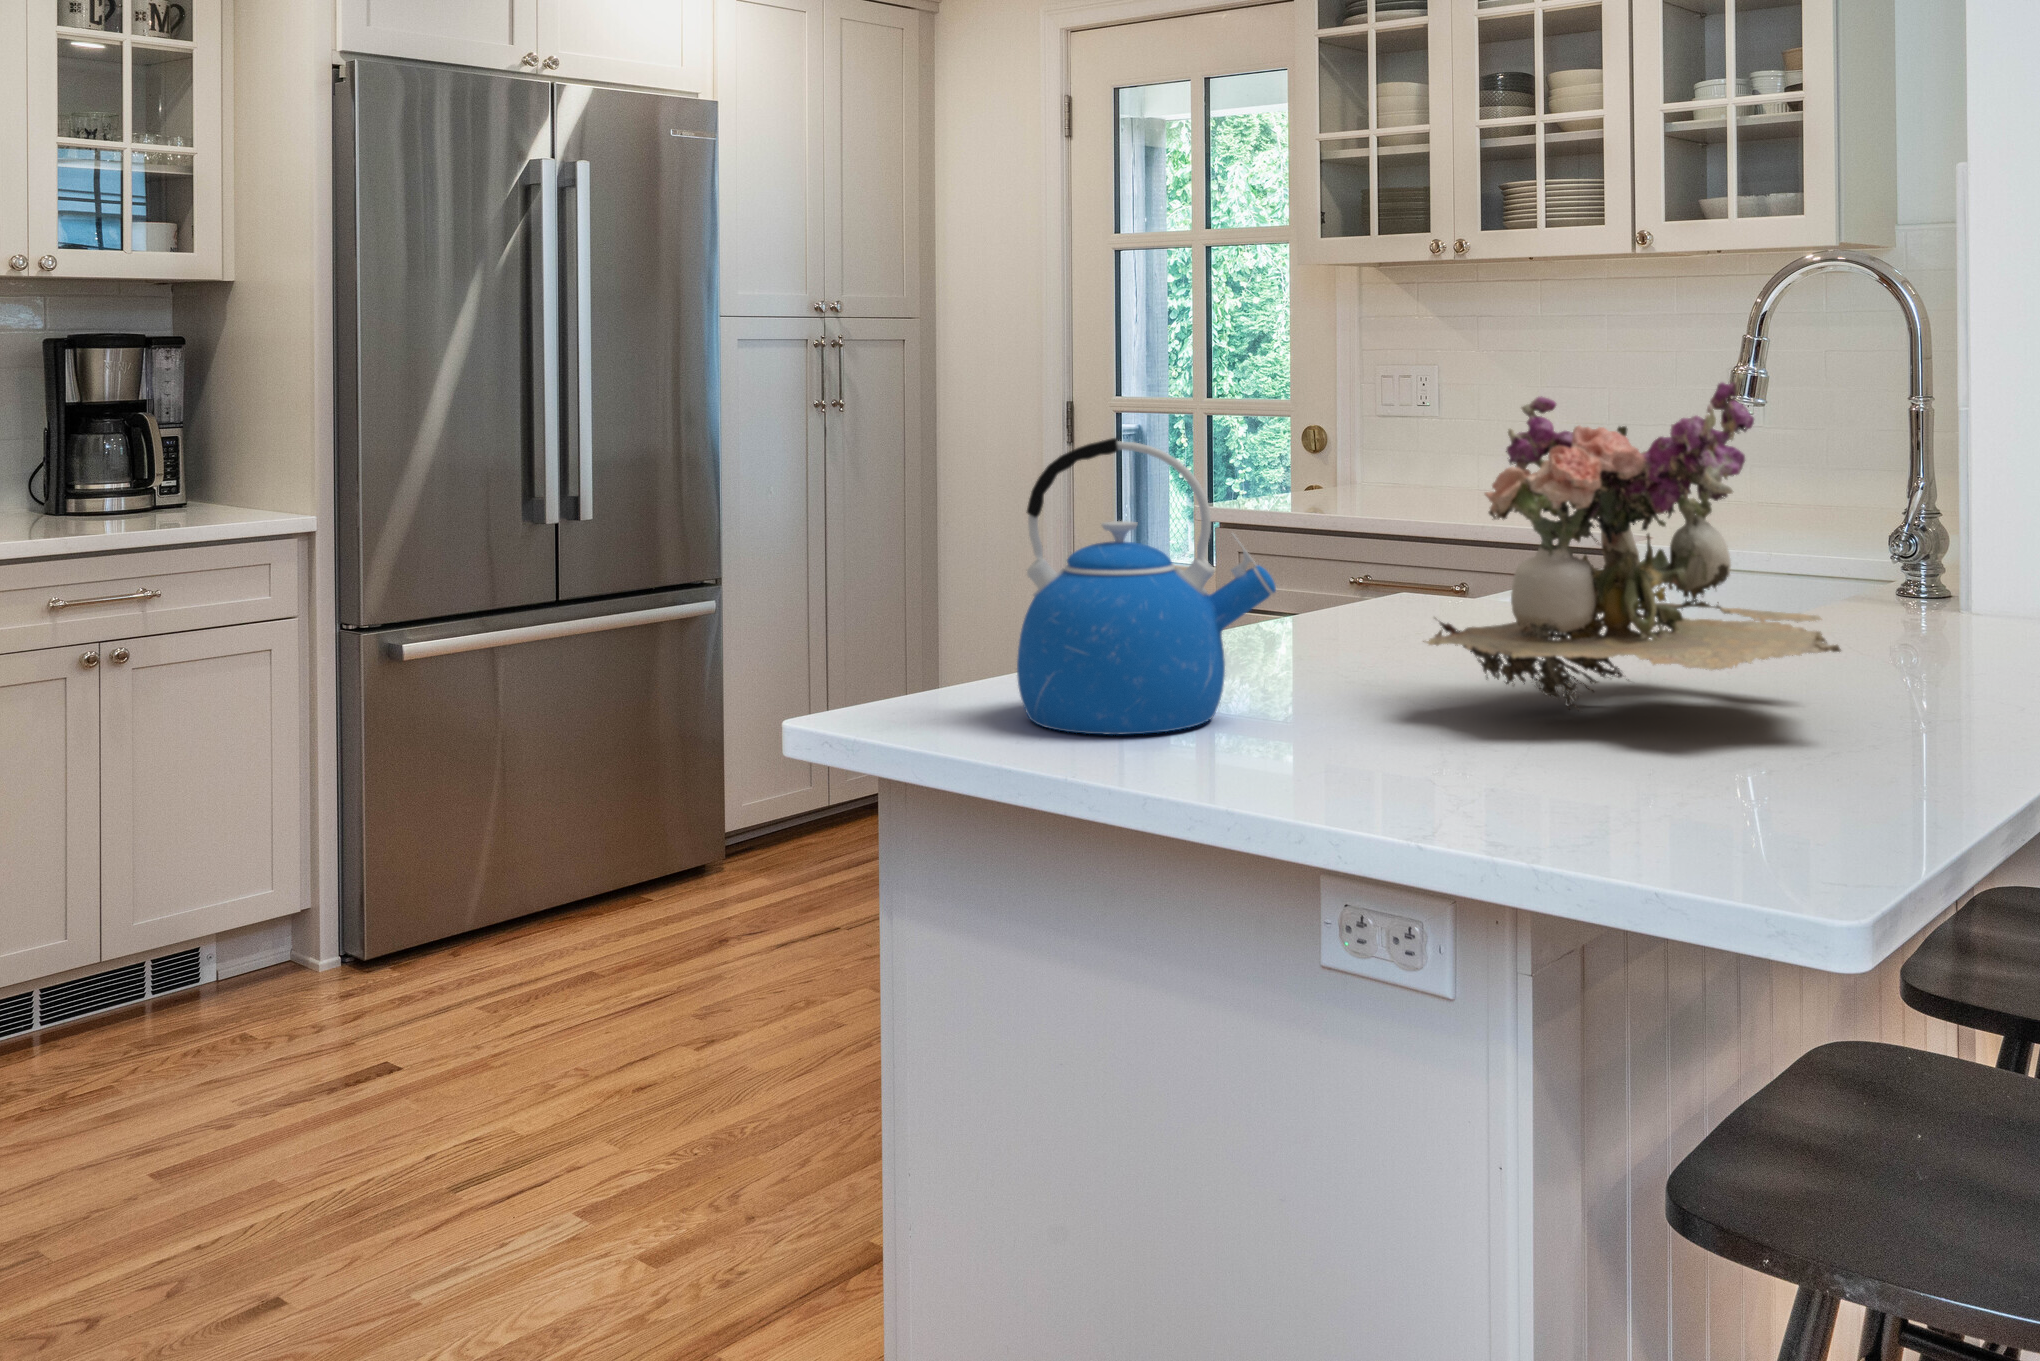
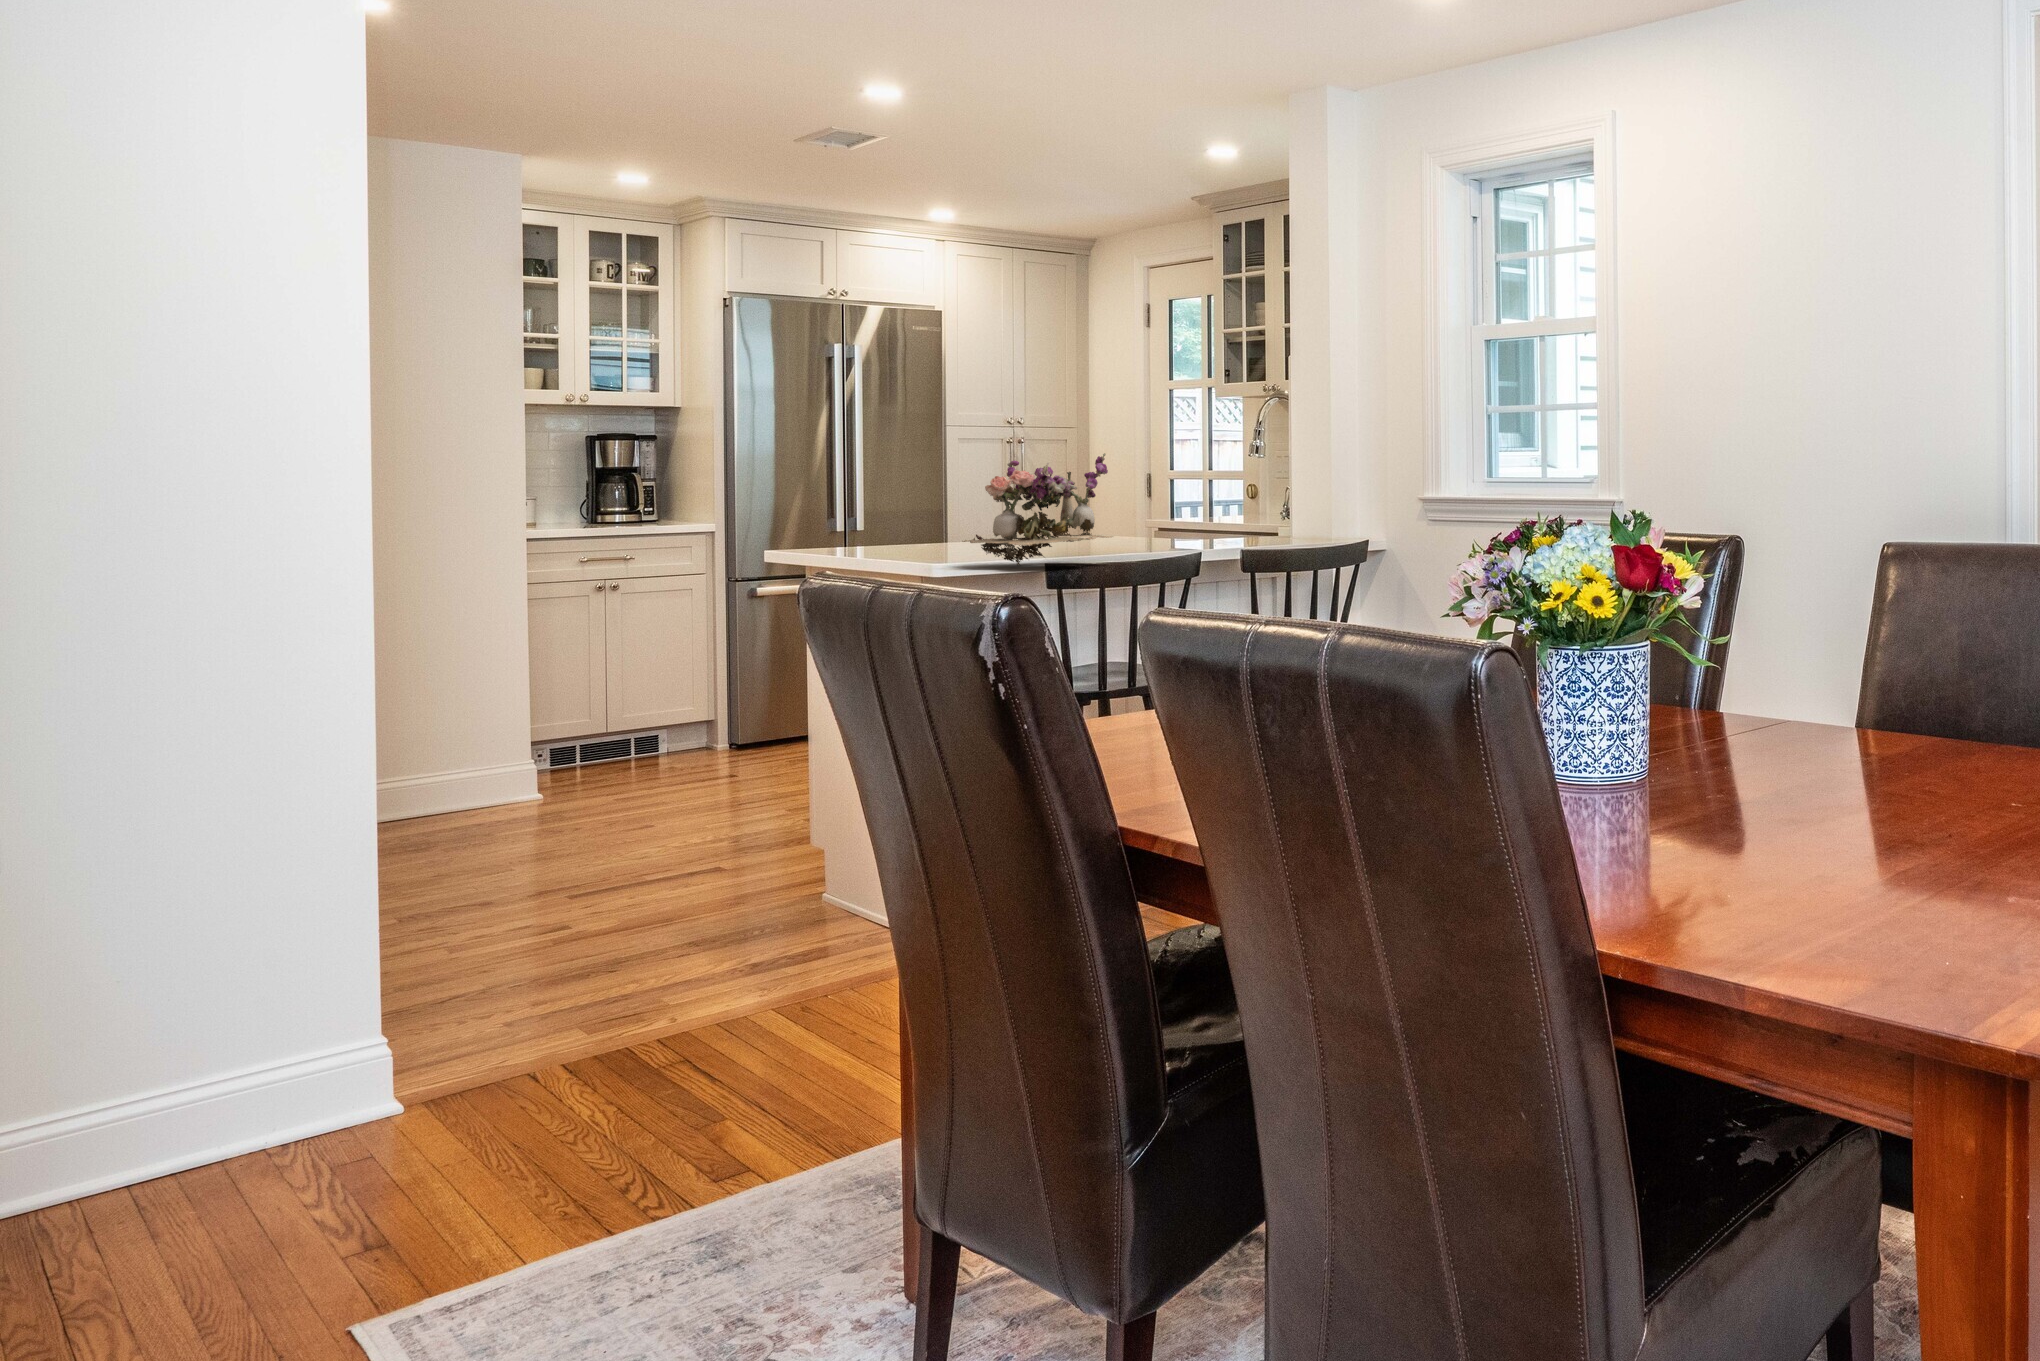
kettle: present [1017,438,1276,735] -> none [828,473,914,567]

